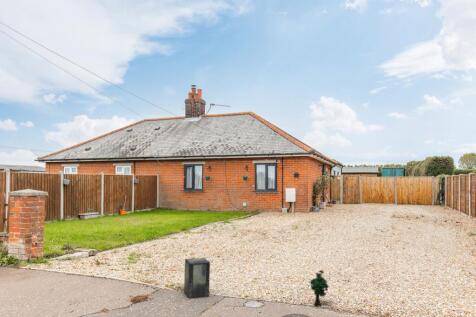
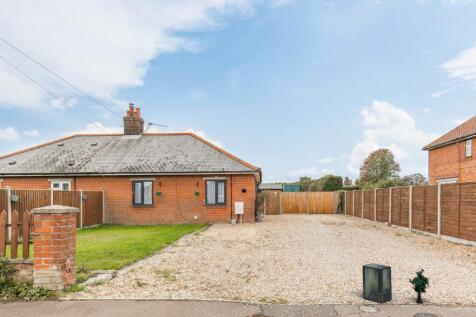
storage box: present [184,258,210,299] -> present [362,263,392,304]

